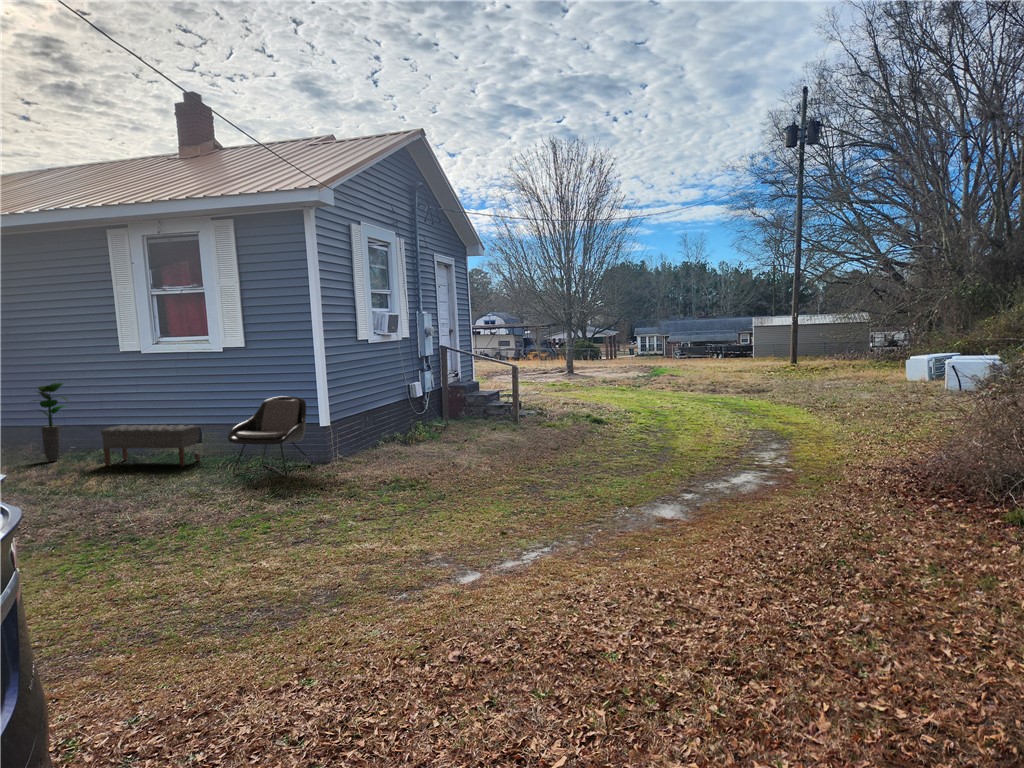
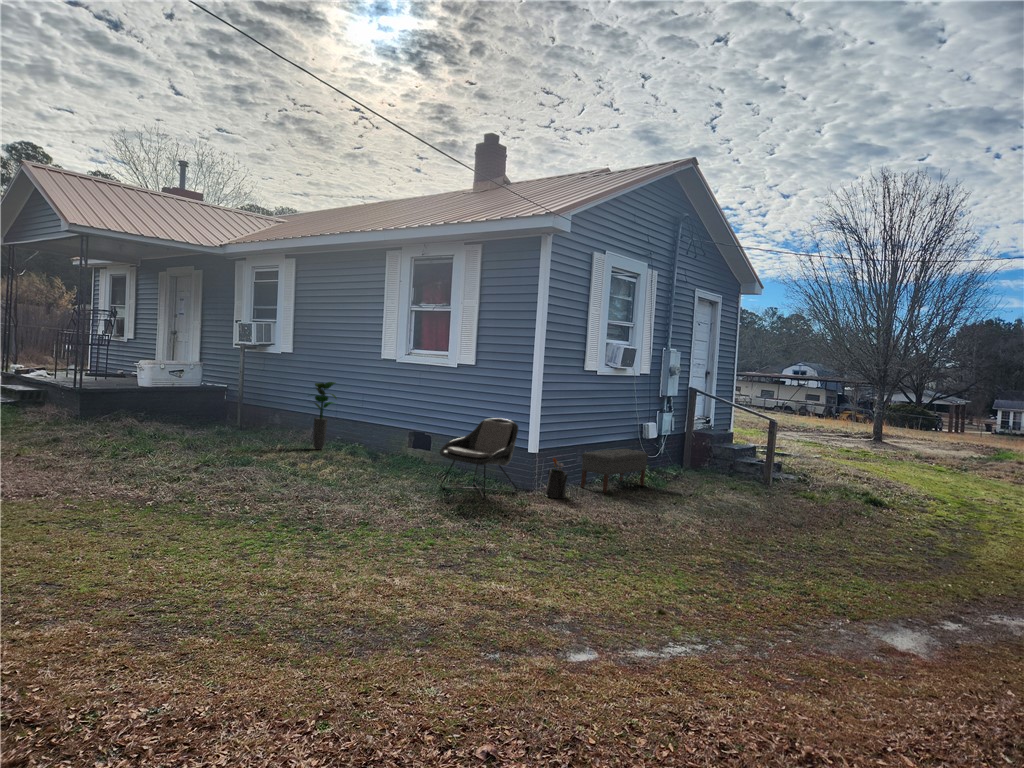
bench: present [101,425,200,466] -> present [581,449,648,493]
watering can: none [339,425,361,464] -> present [545,458,567,499]

